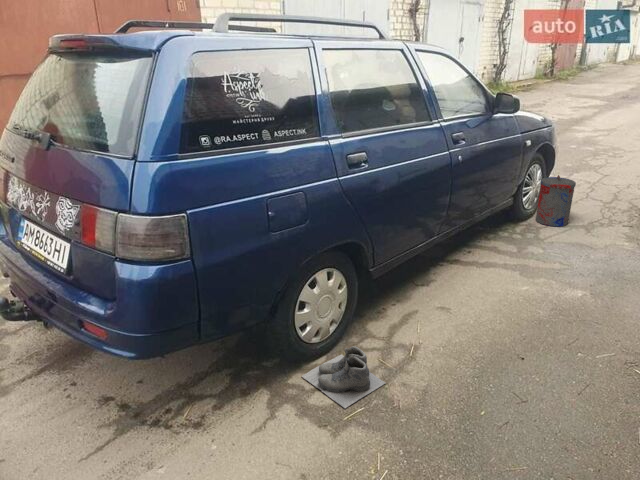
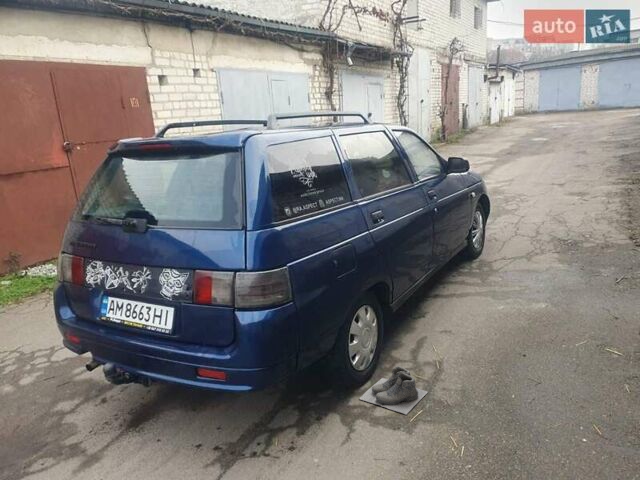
trash can: present [536,175,576,226] -> none [484,218,512,260]

